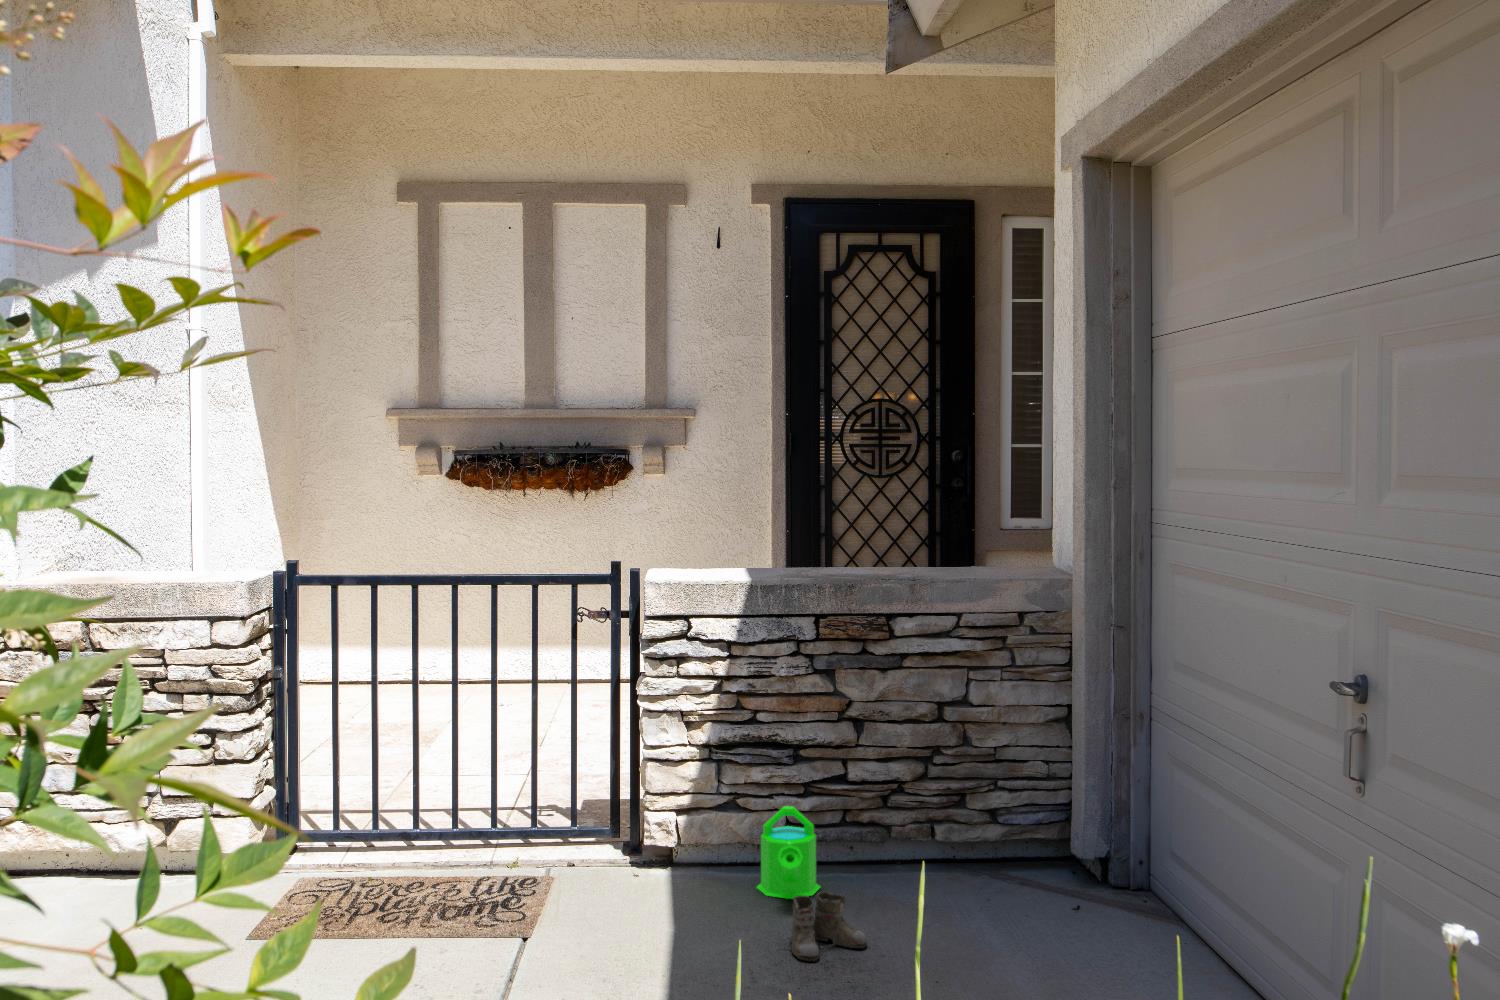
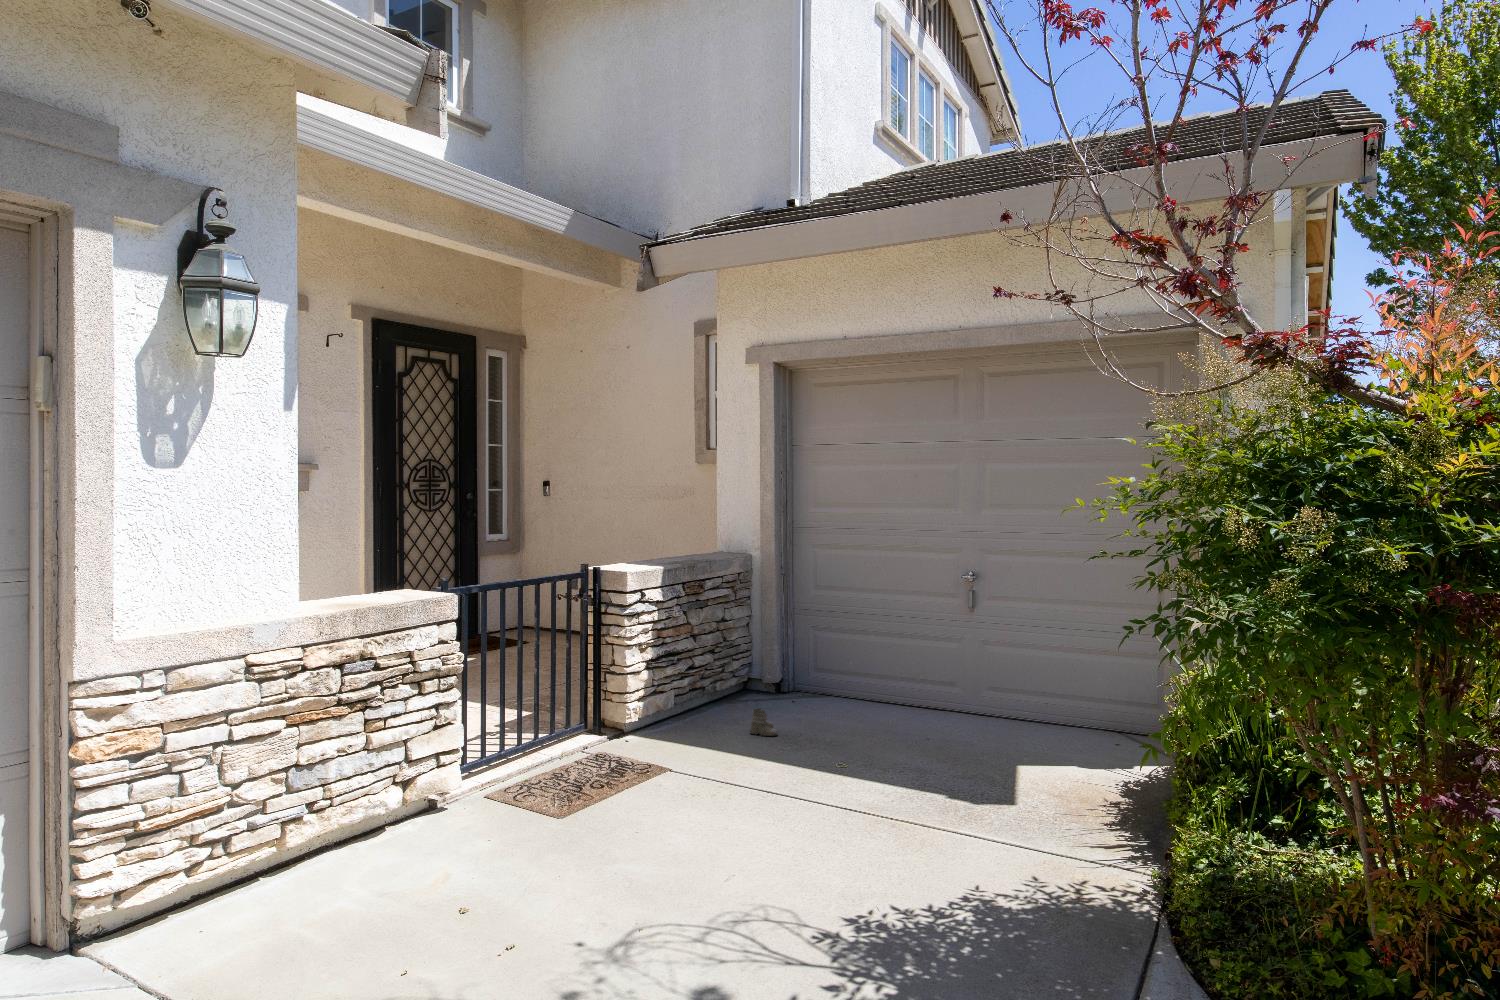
watering can: present [757,806,820,899] -> none [667,682,722,729]

